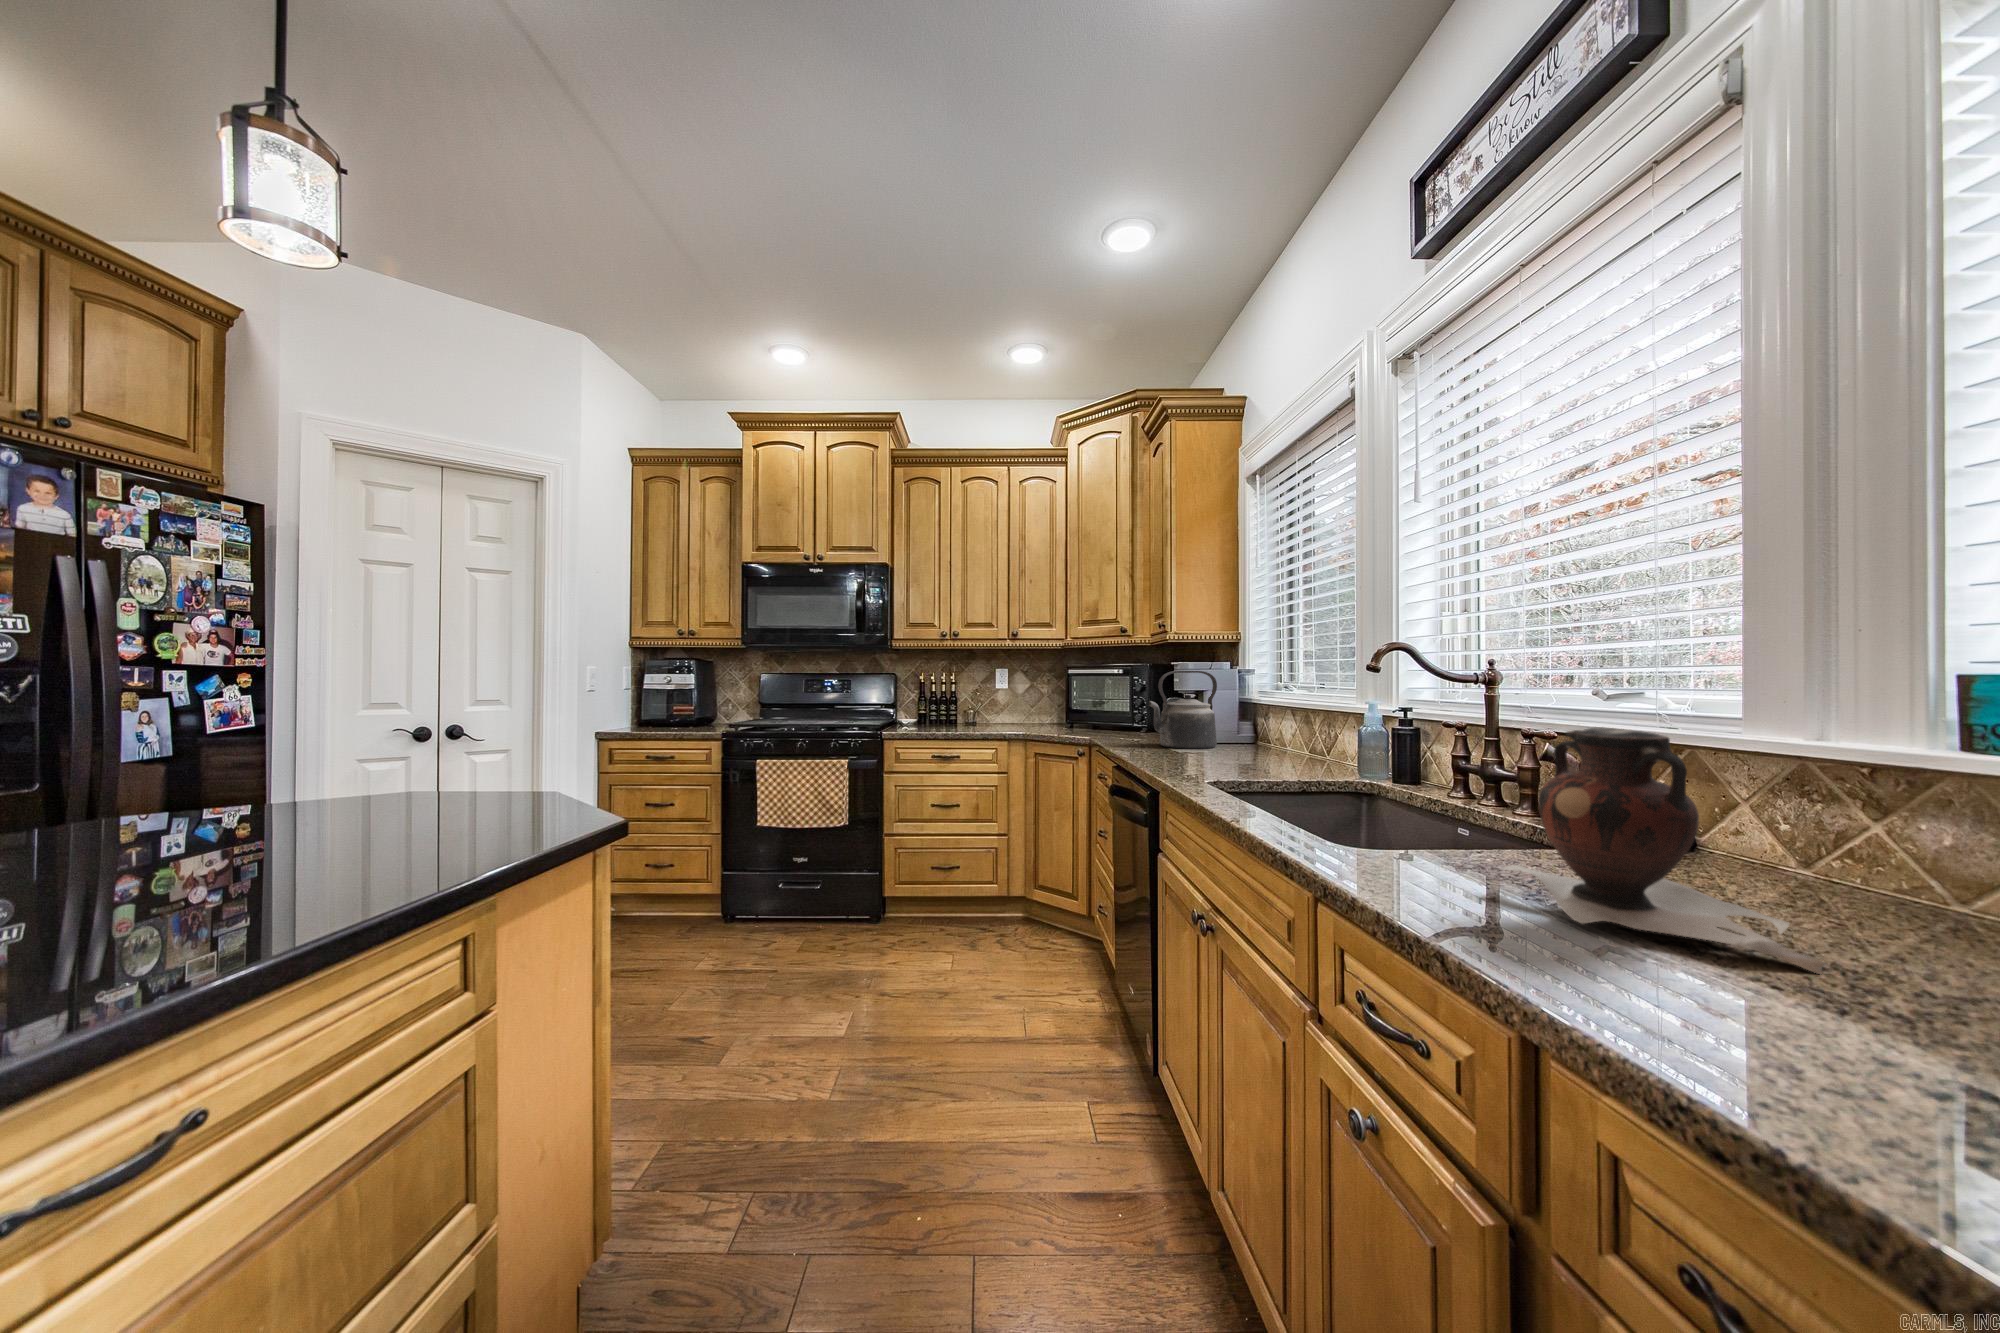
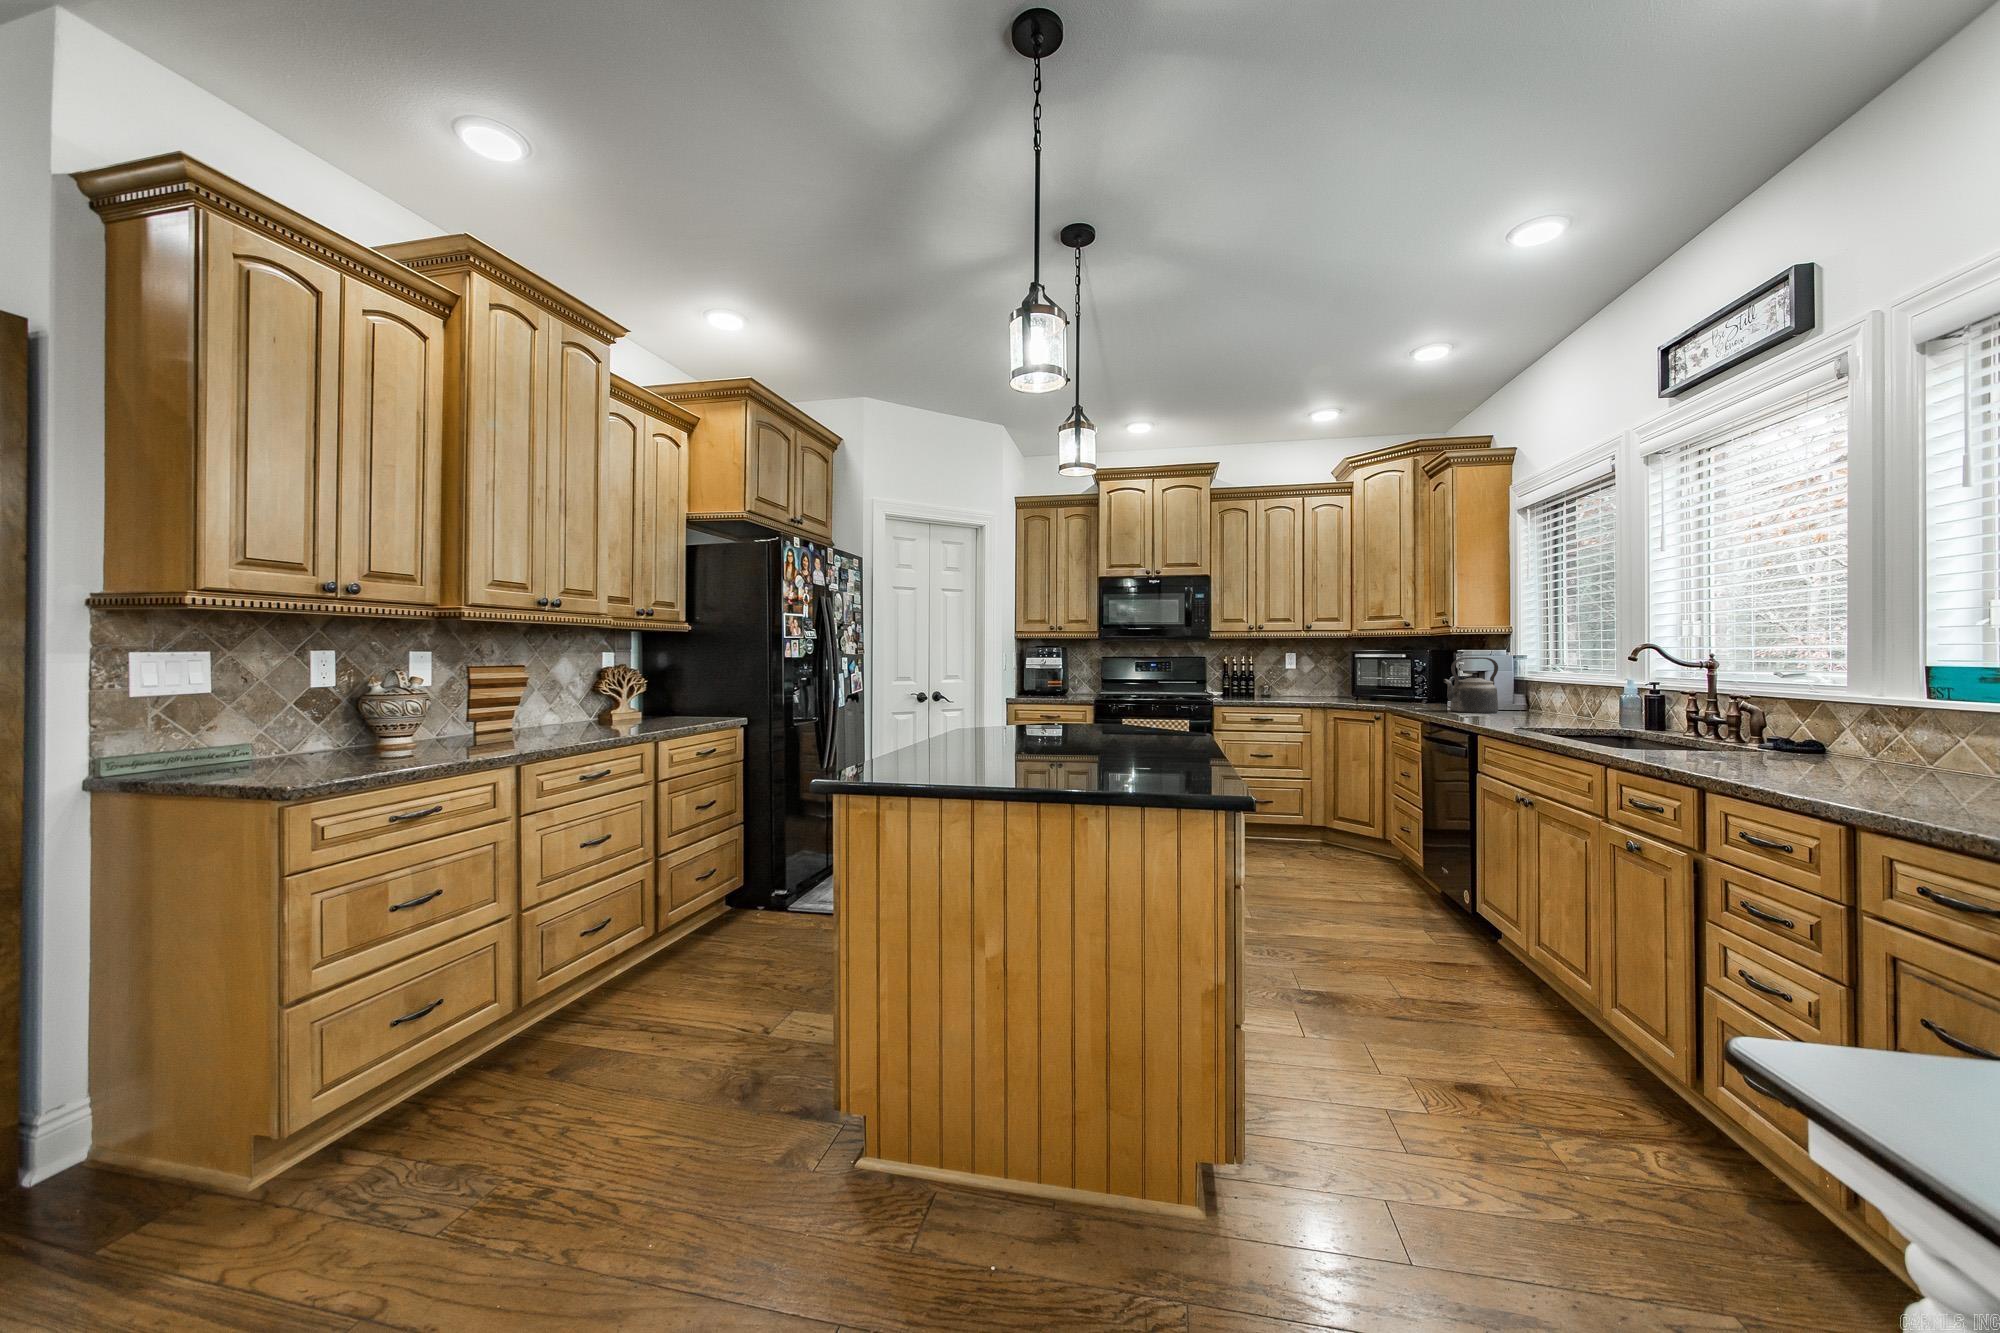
vase: present [1501,727,1826,974] -> none [1697,689,1824,771]

